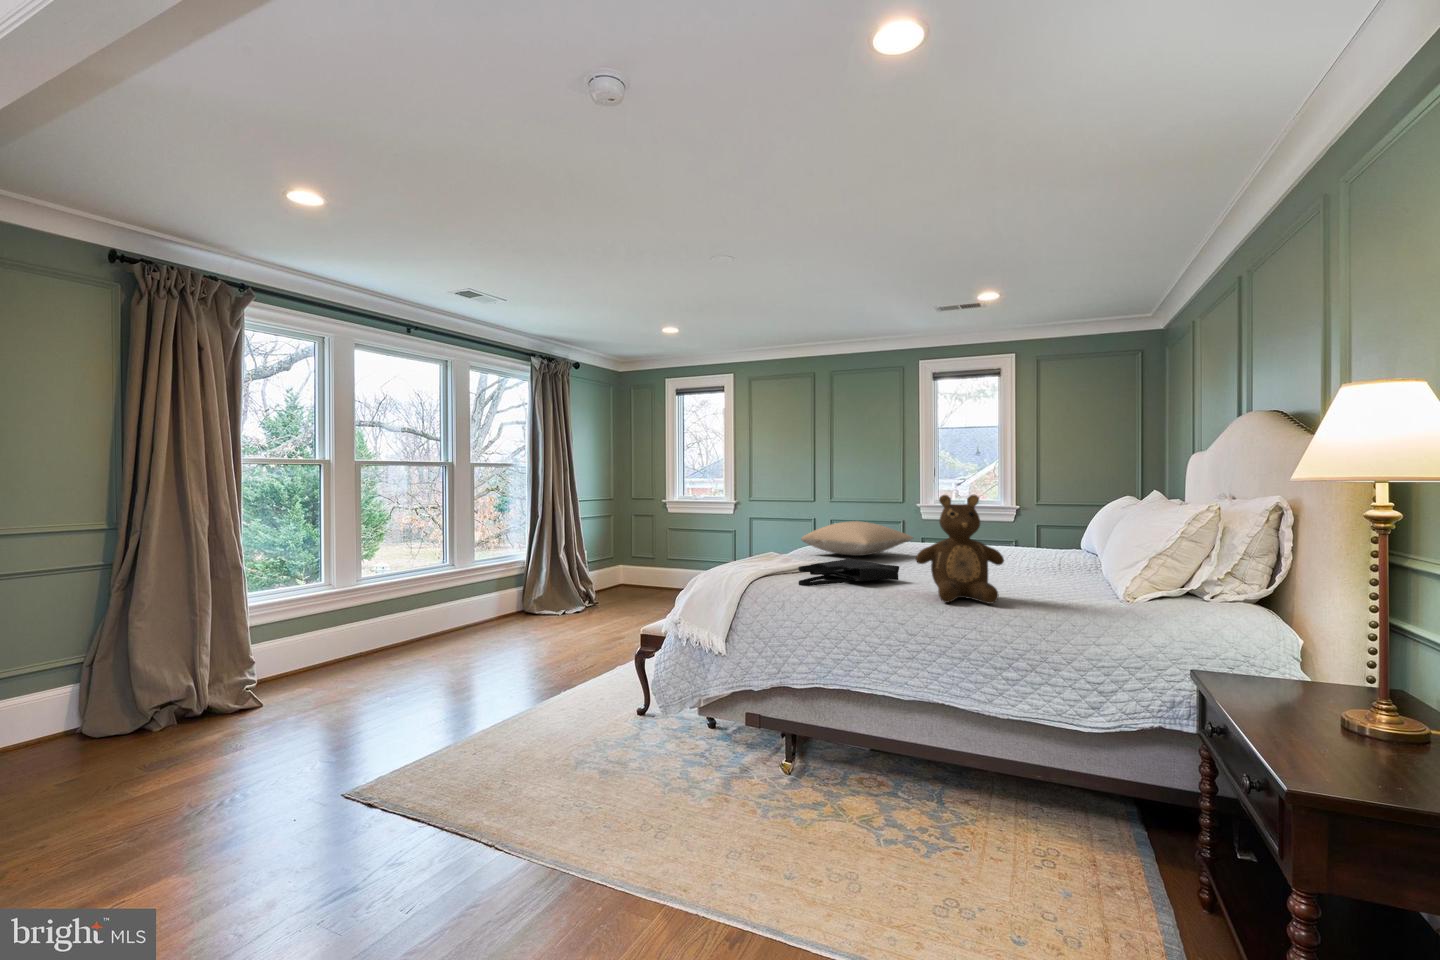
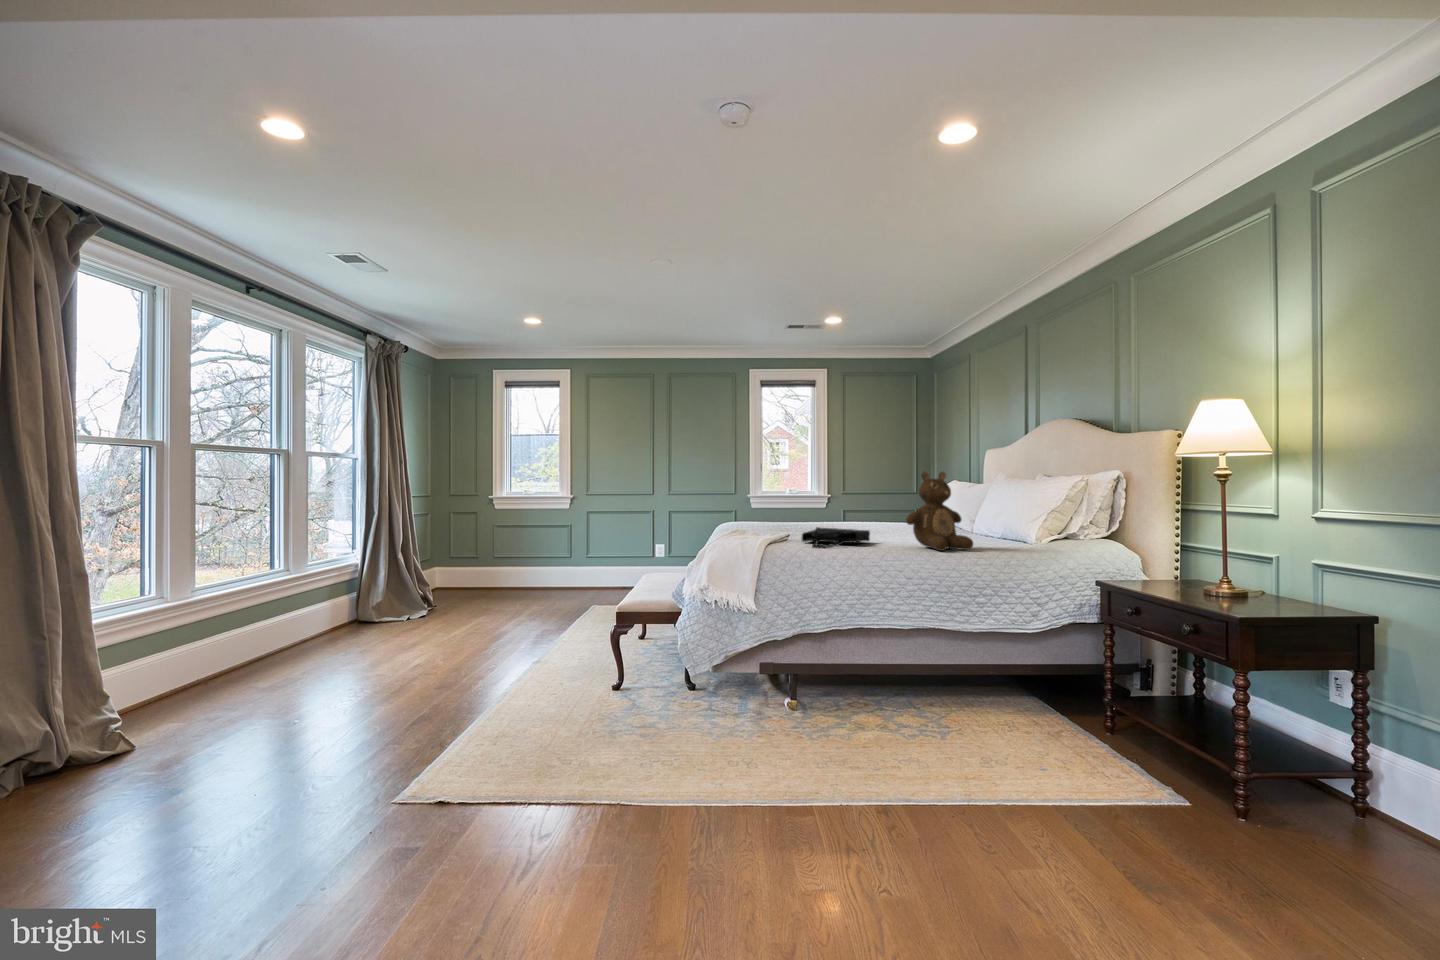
pillow: present [801,521,913,556] -> none [740,502,822,530]

